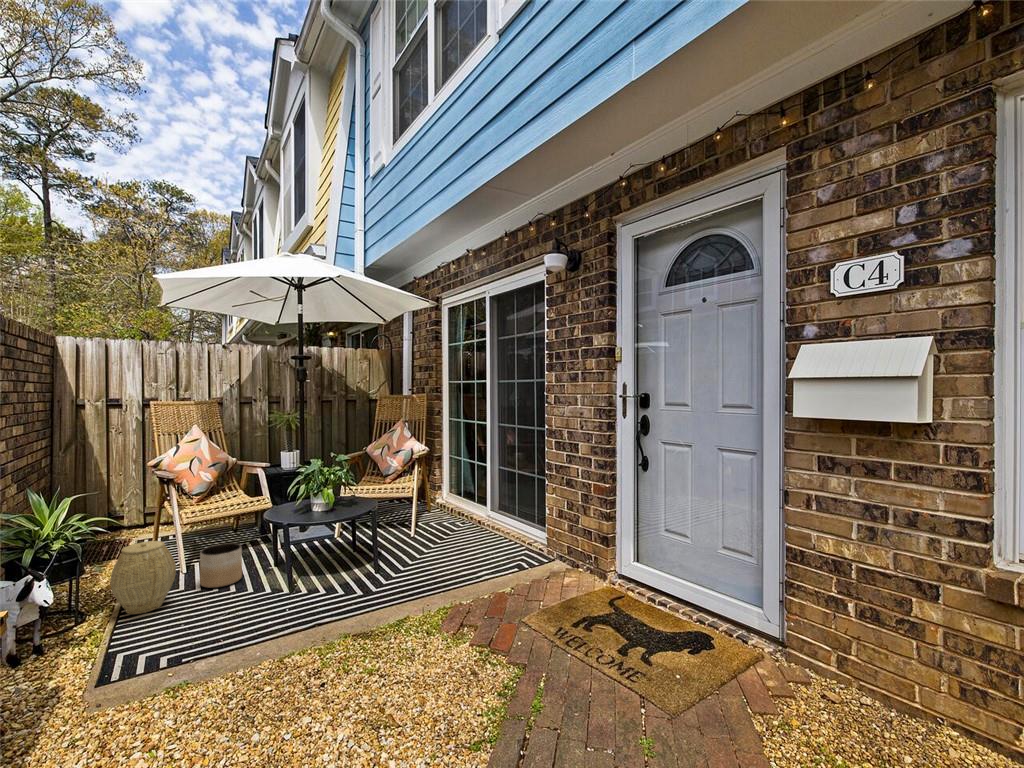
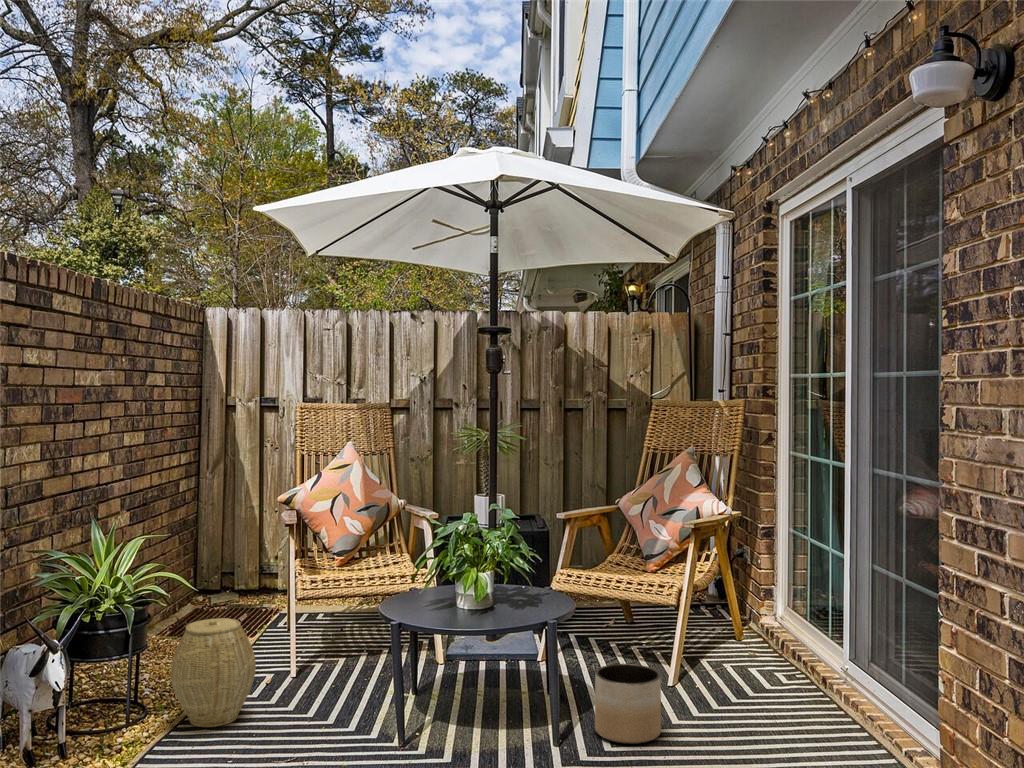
planter: present [200,543,242,588] -> present [595,664,661,744]

